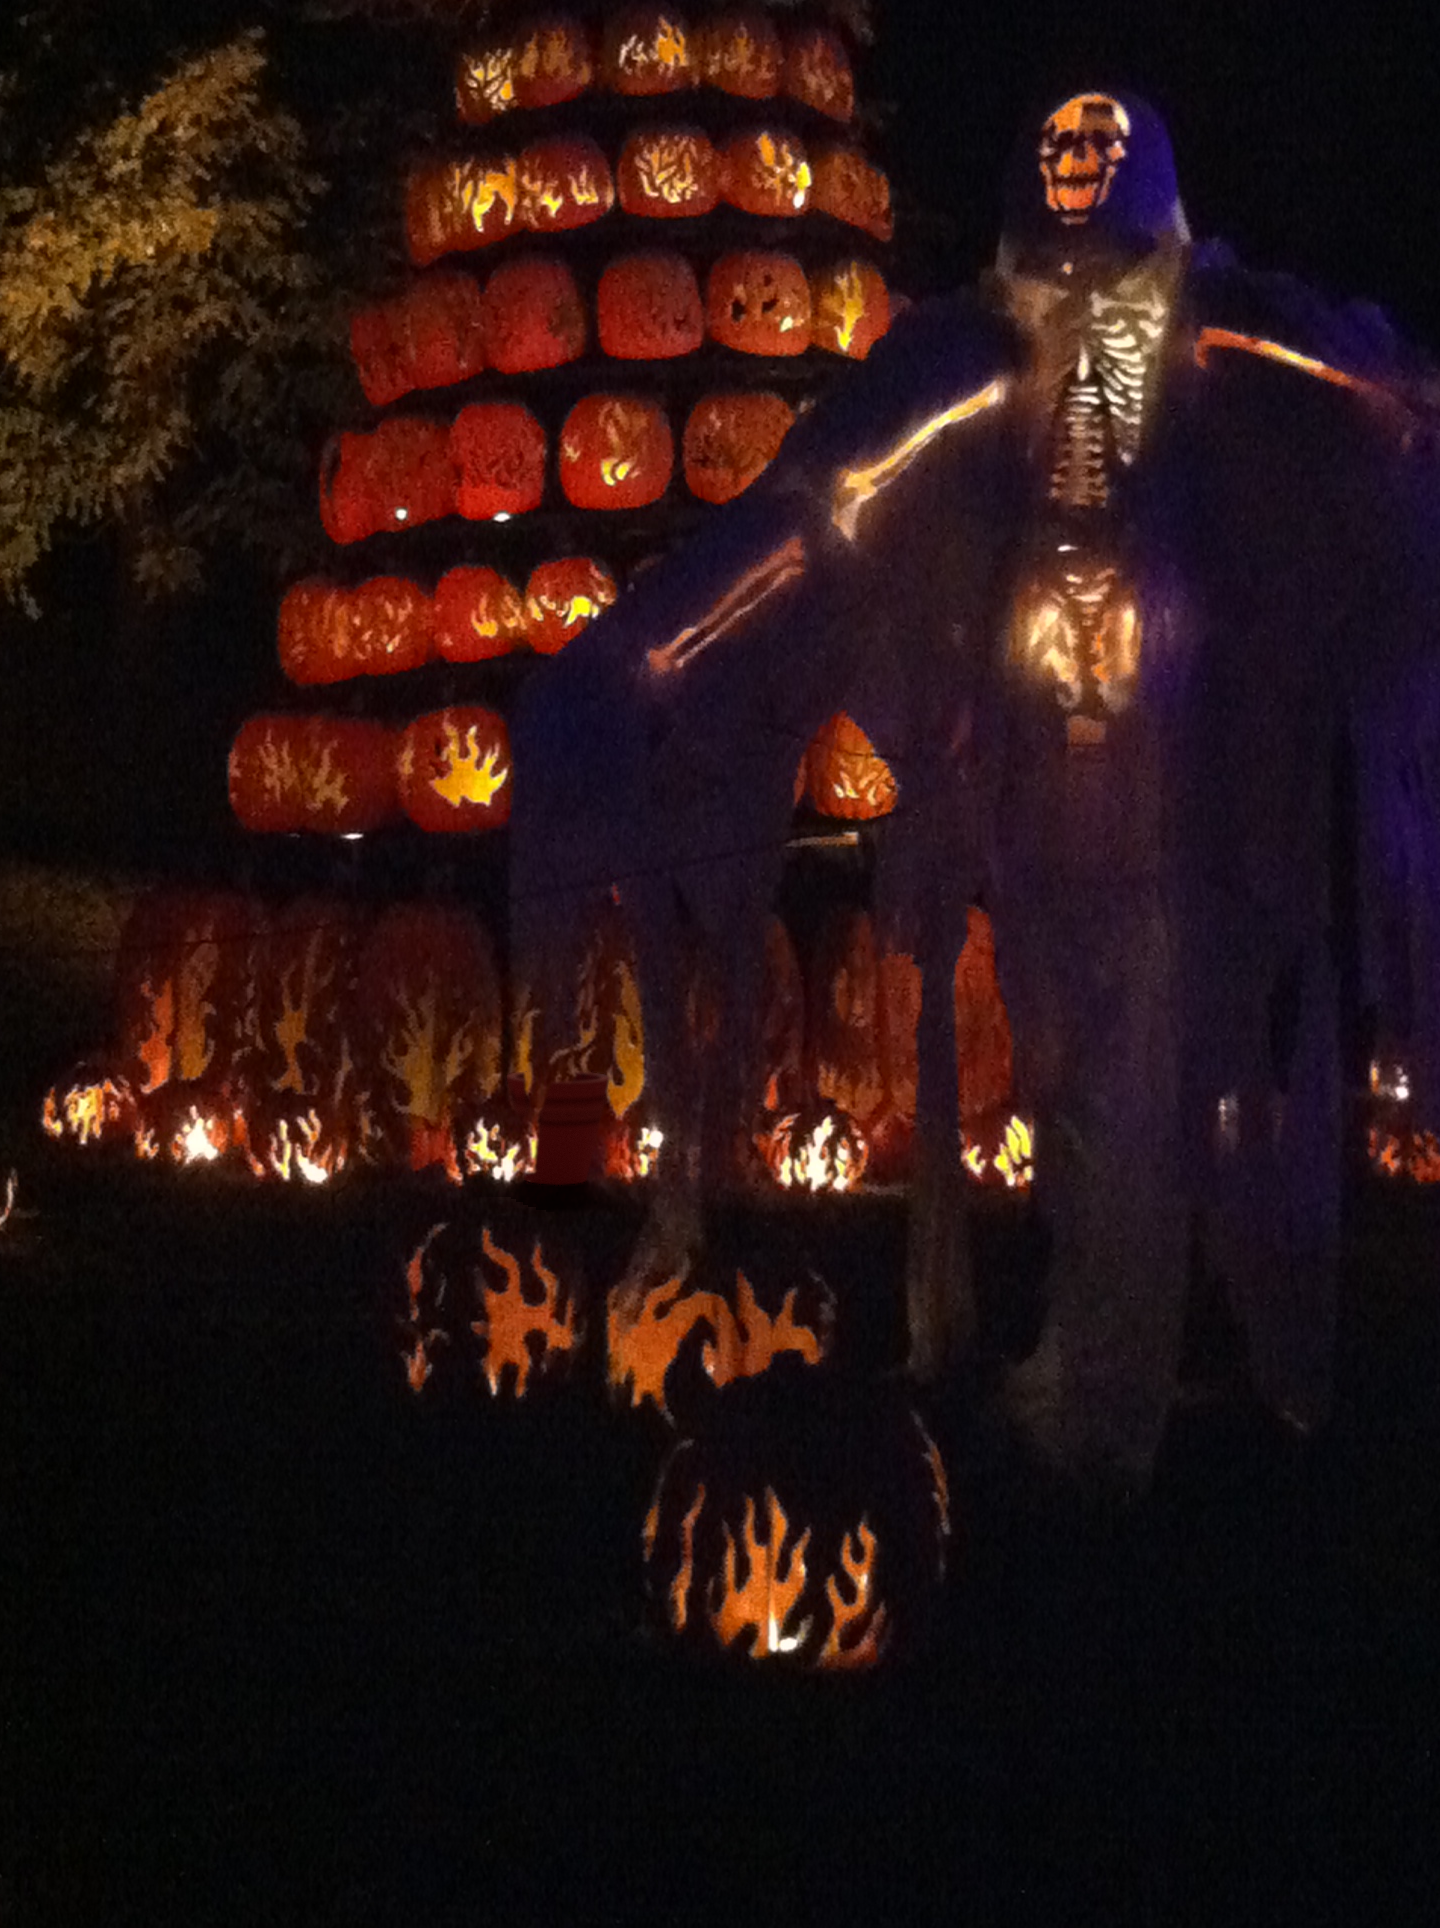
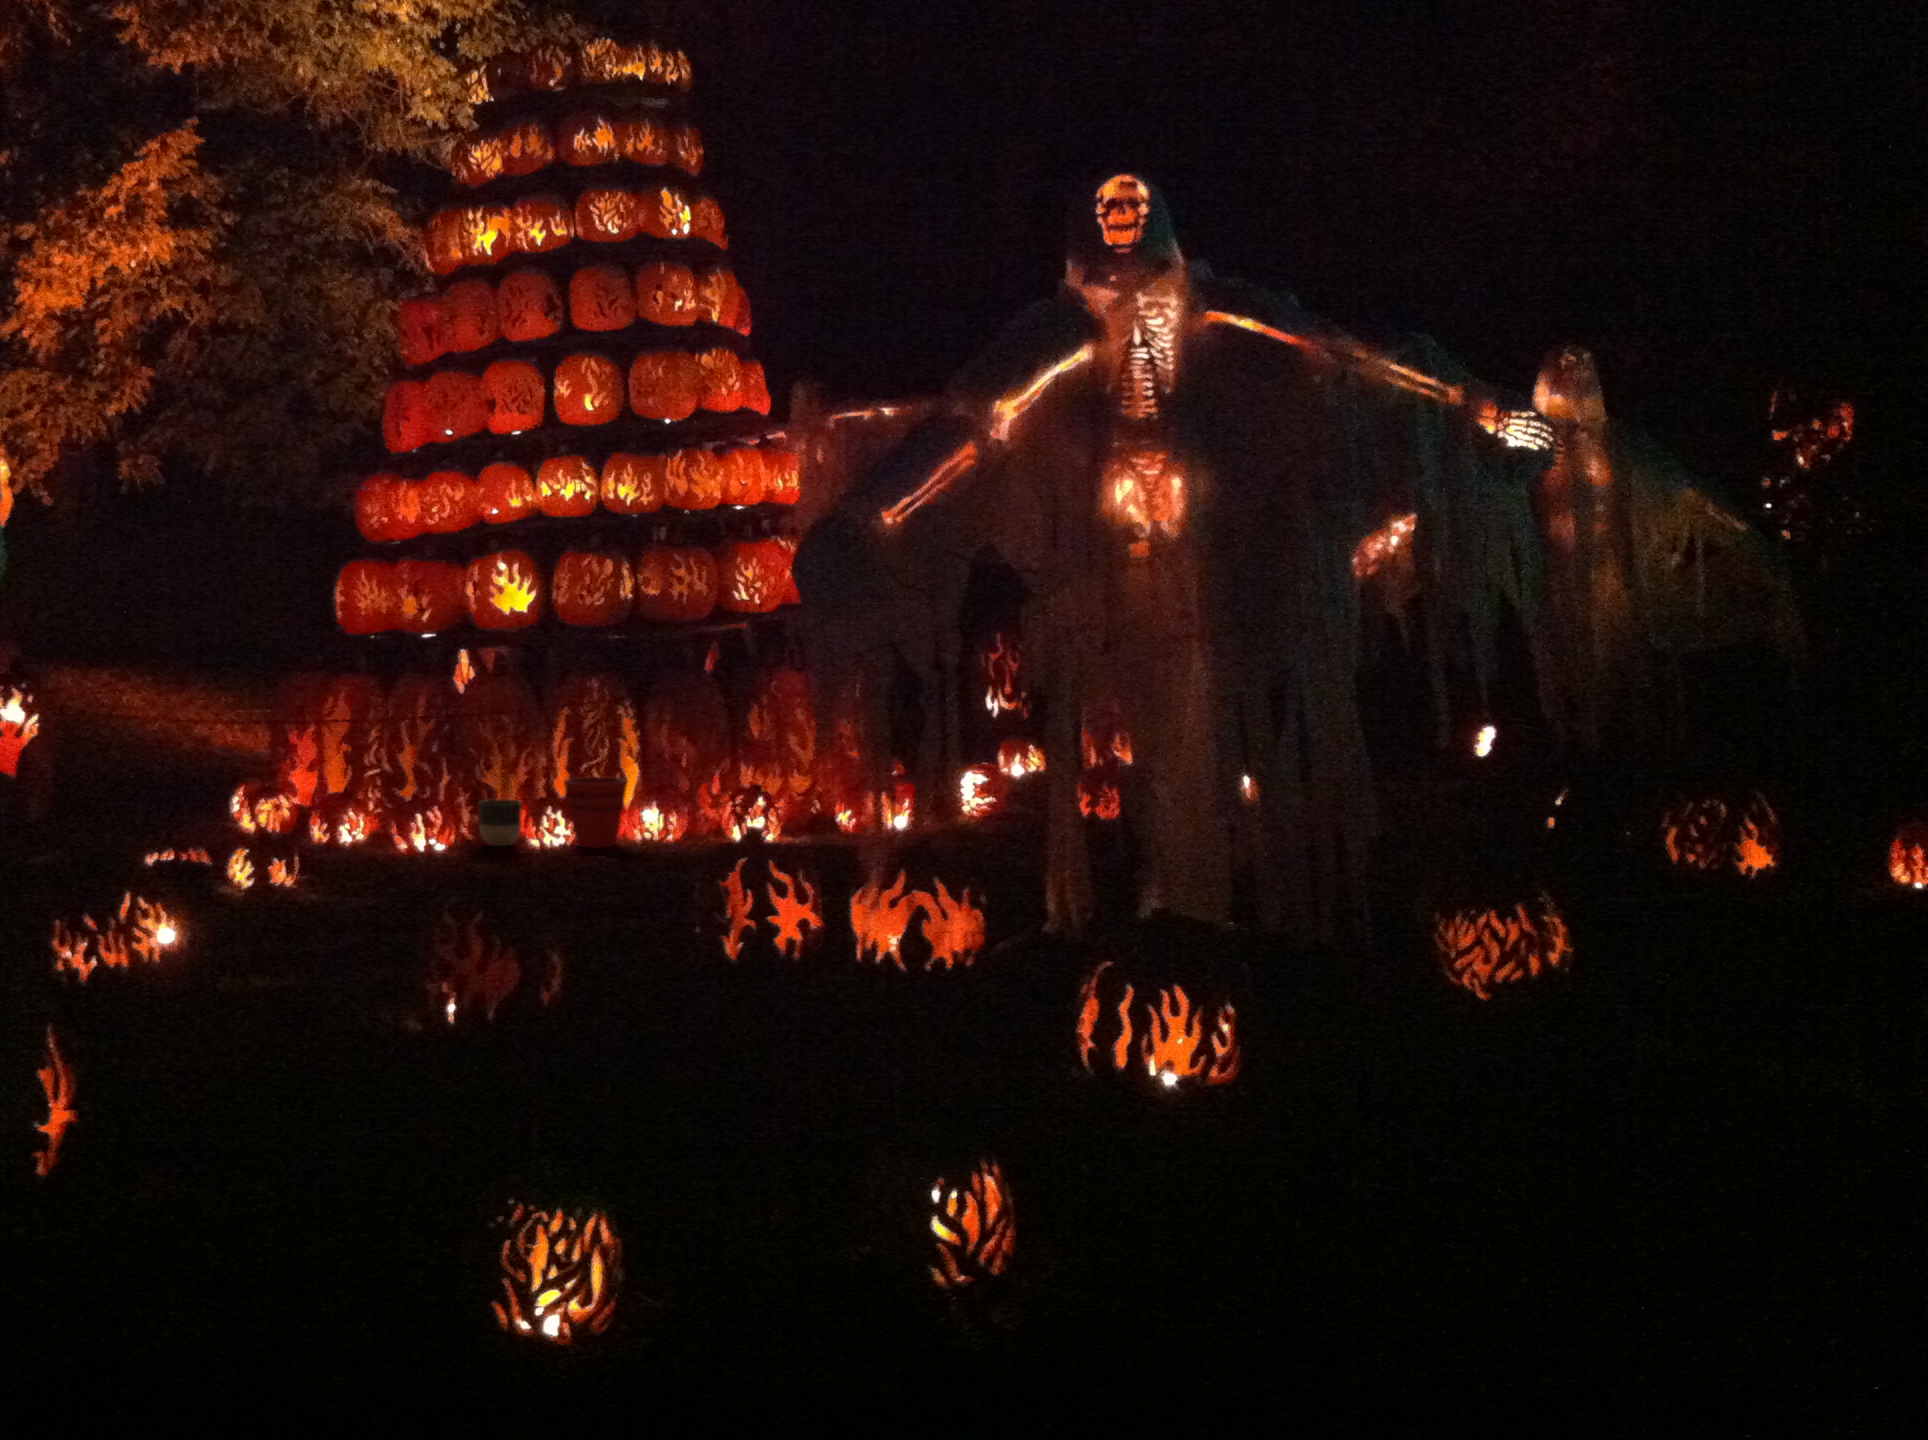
planter: none [375,1101,443,1175] -> present [479,799,522,846]

